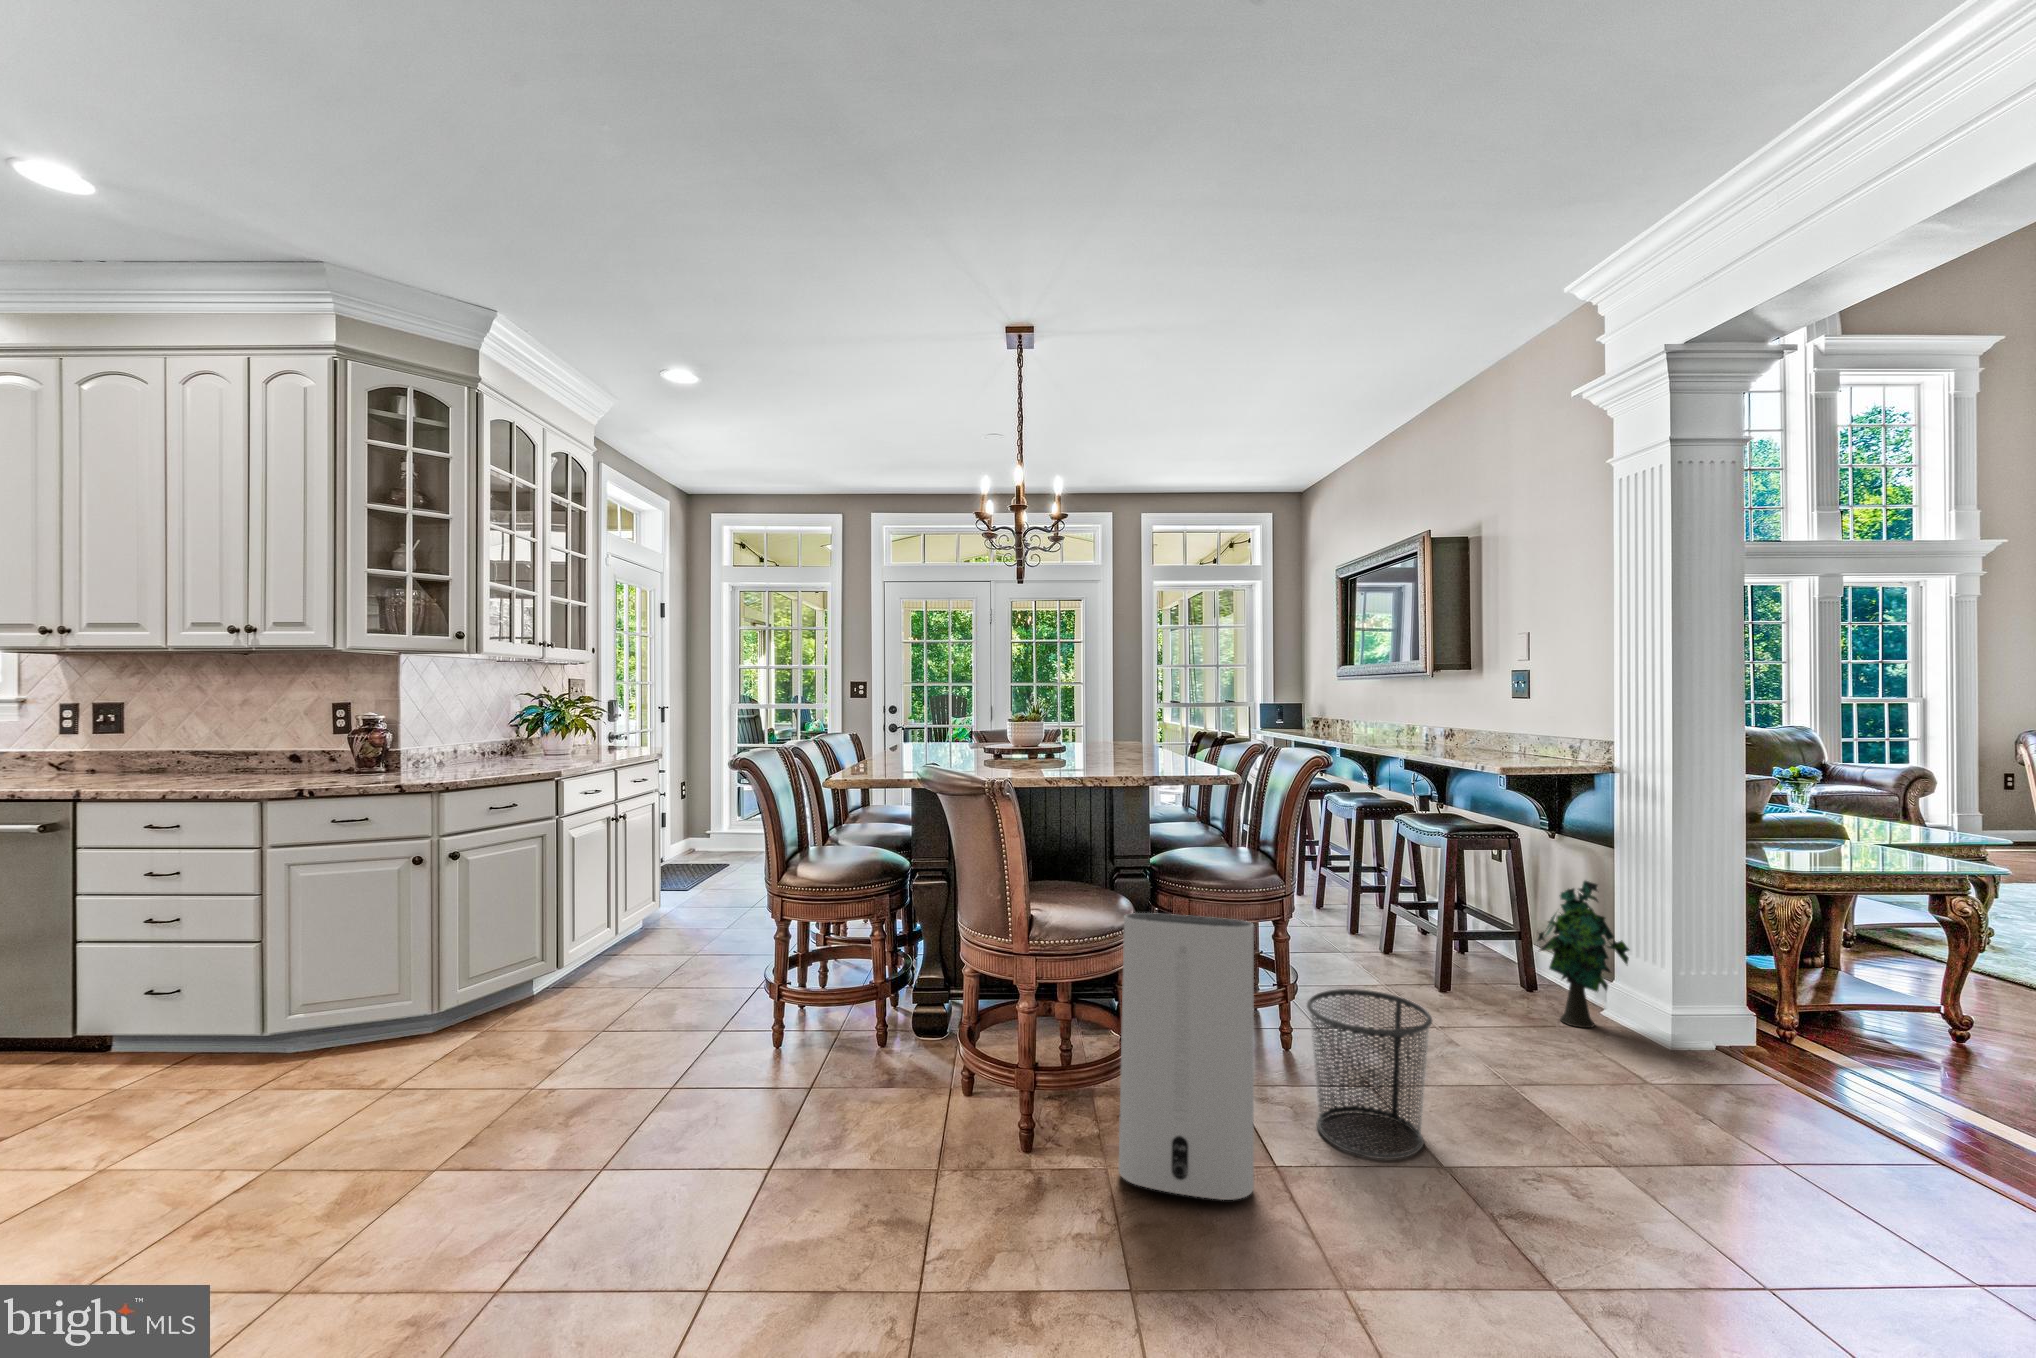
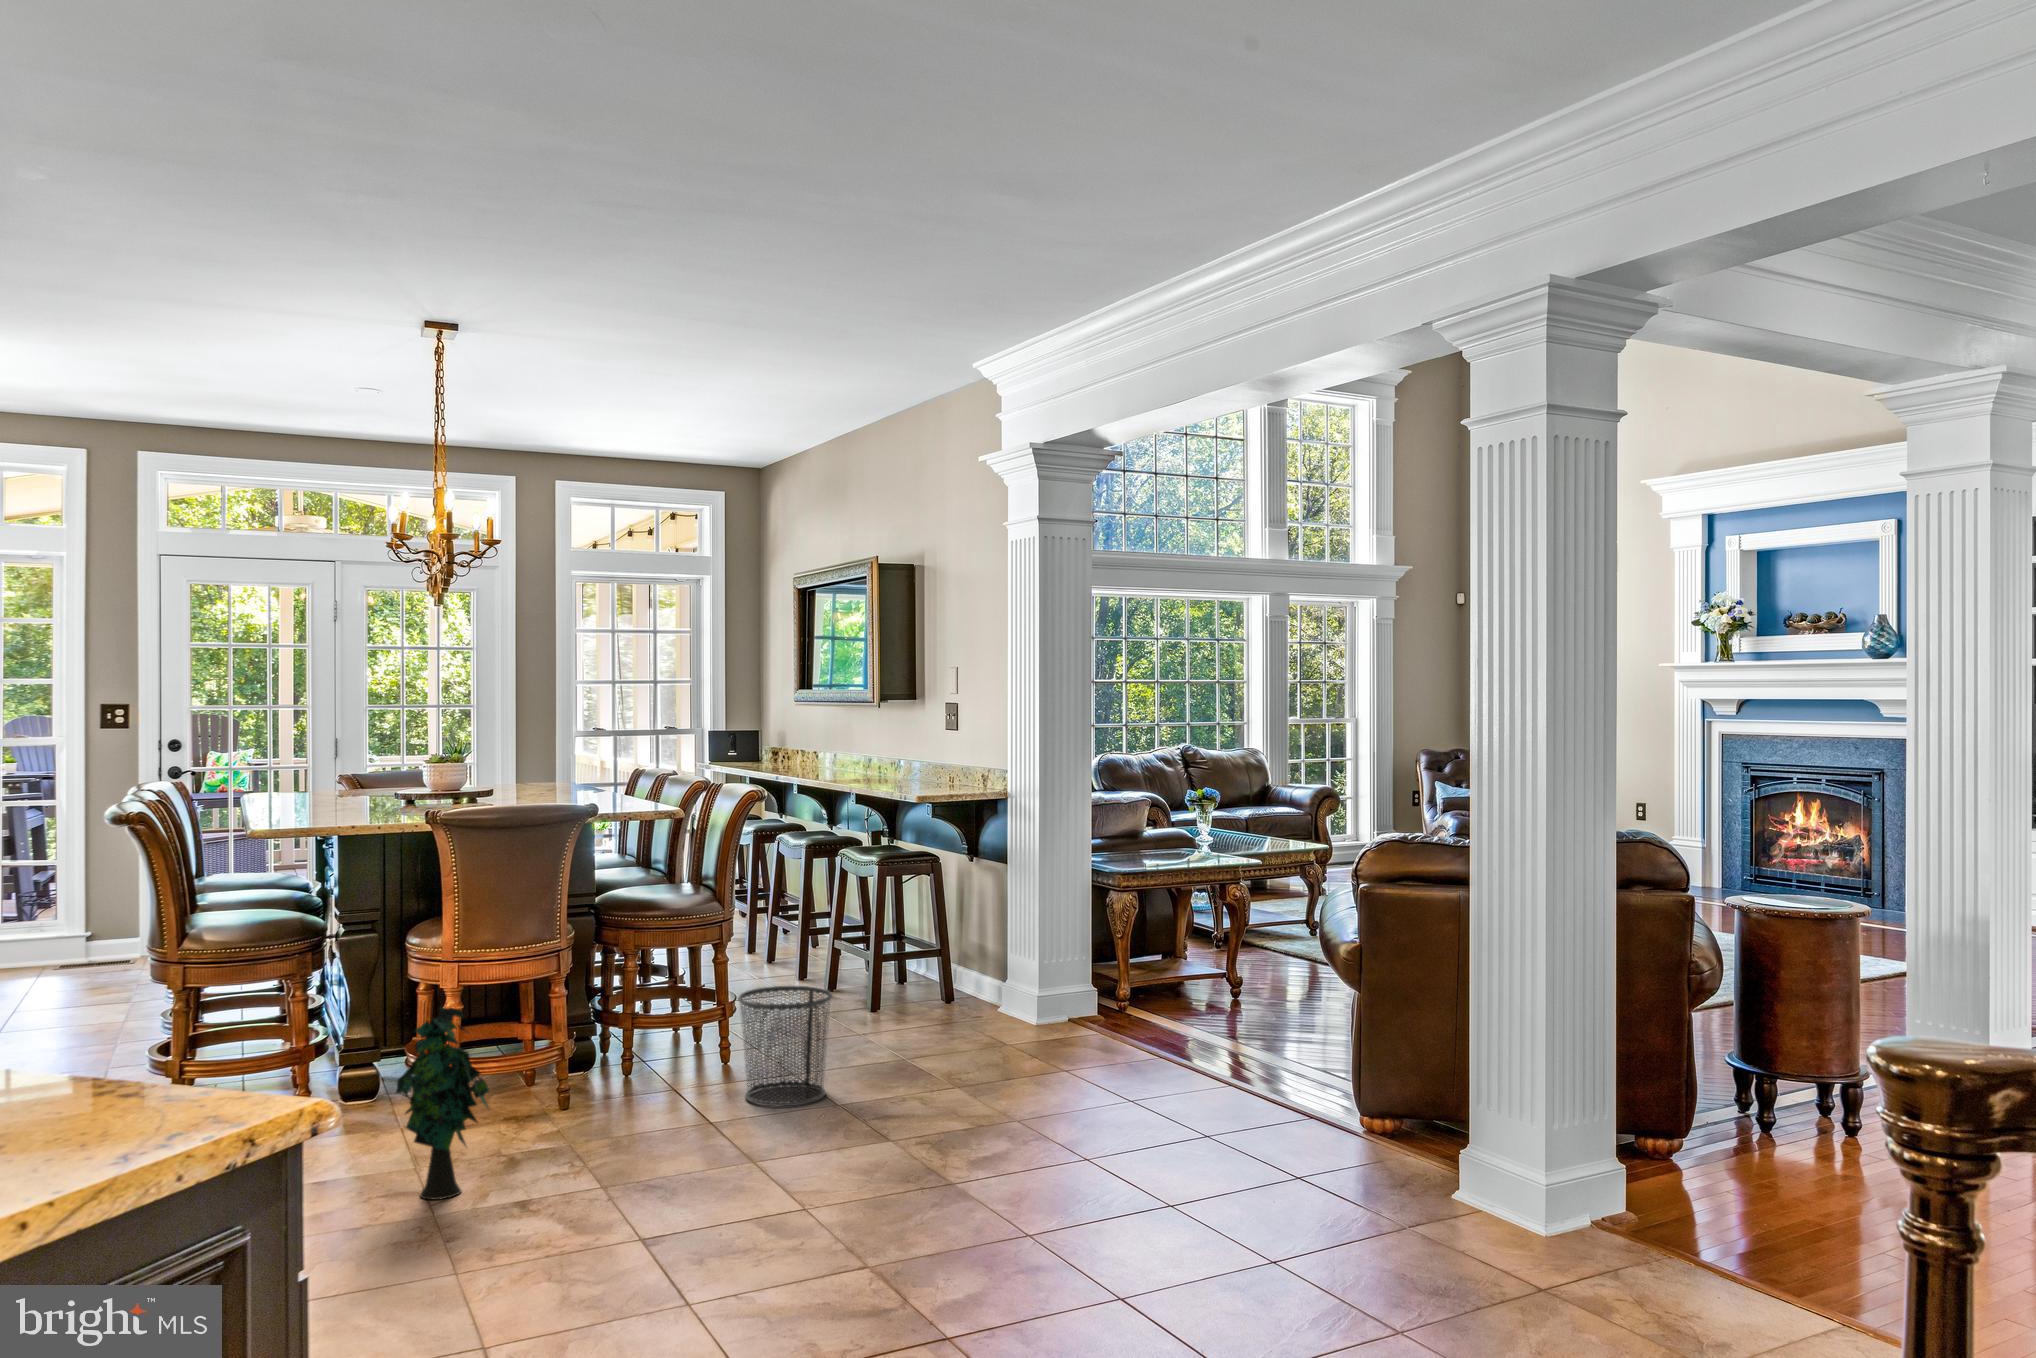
decorative plant: present [1538,881,1629,1028] -> present [396,1007,489,1200]
air purifier: present [1118,913,1254,1200] -> none [584,927,694,1138]

